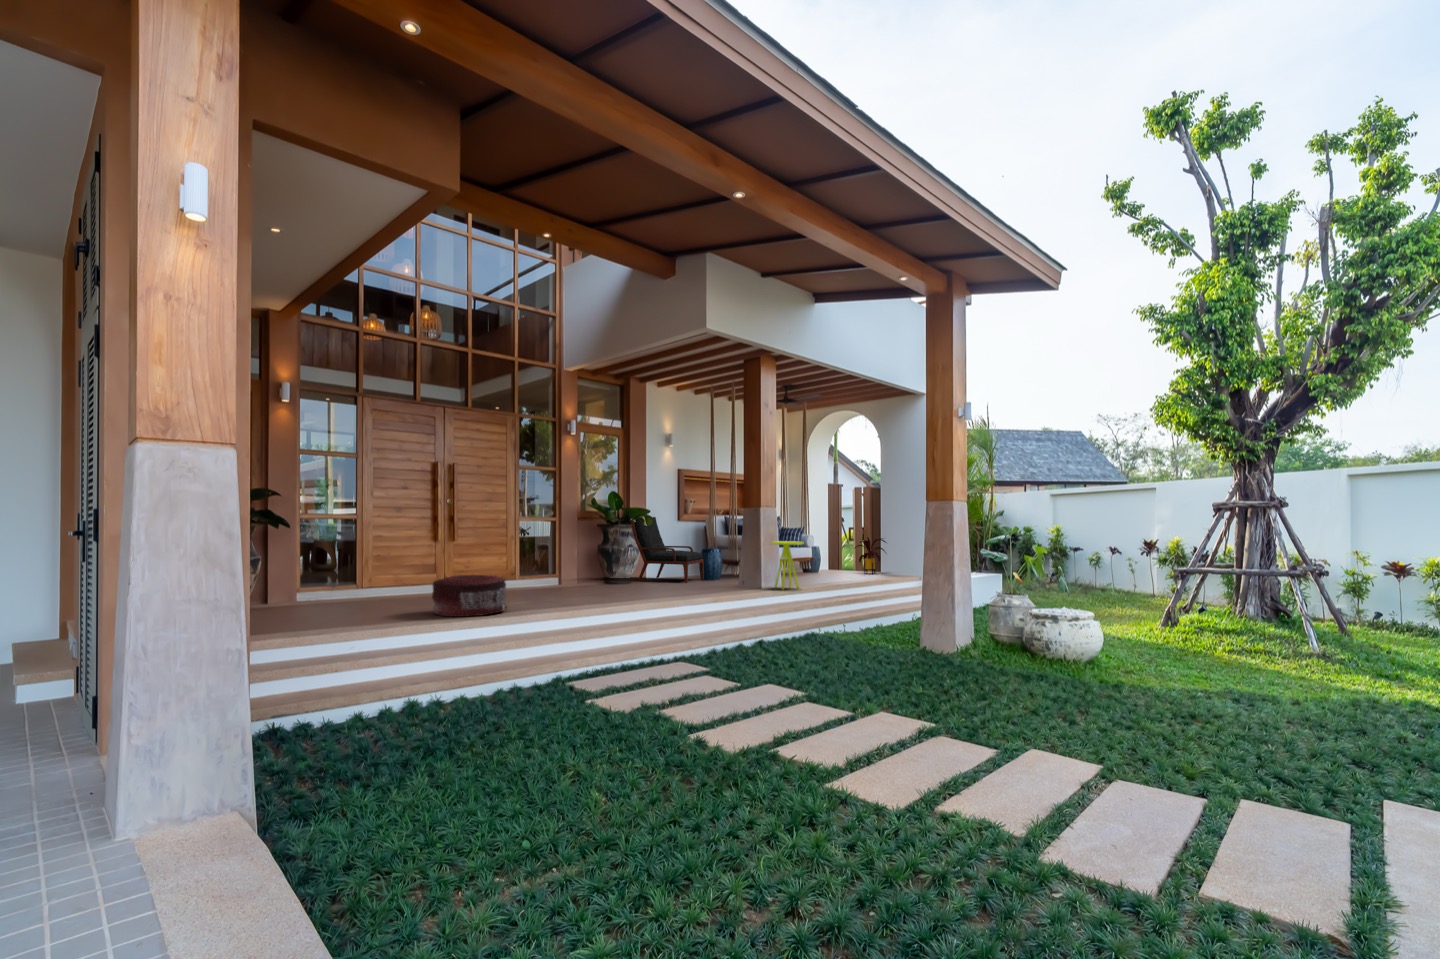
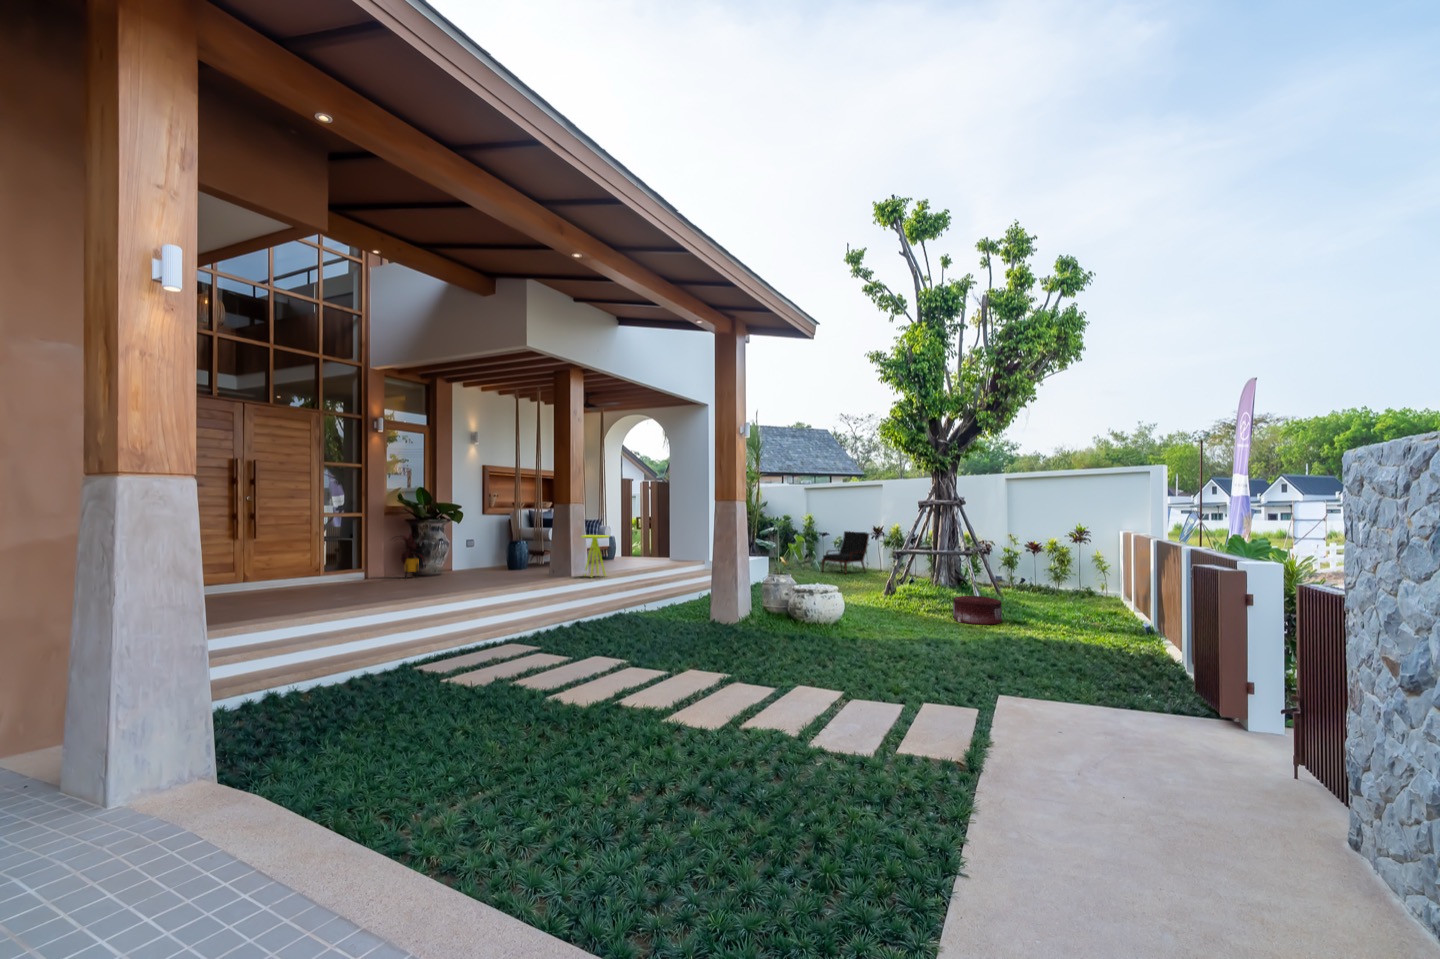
armchair: present [631,517,704,583] -> present [822,531,869,573]
house plant: present [855,537,886,575] -> present [397,534,425,578]
pouf: present [432,575,507,617] -> present [953,596,1002,625]

